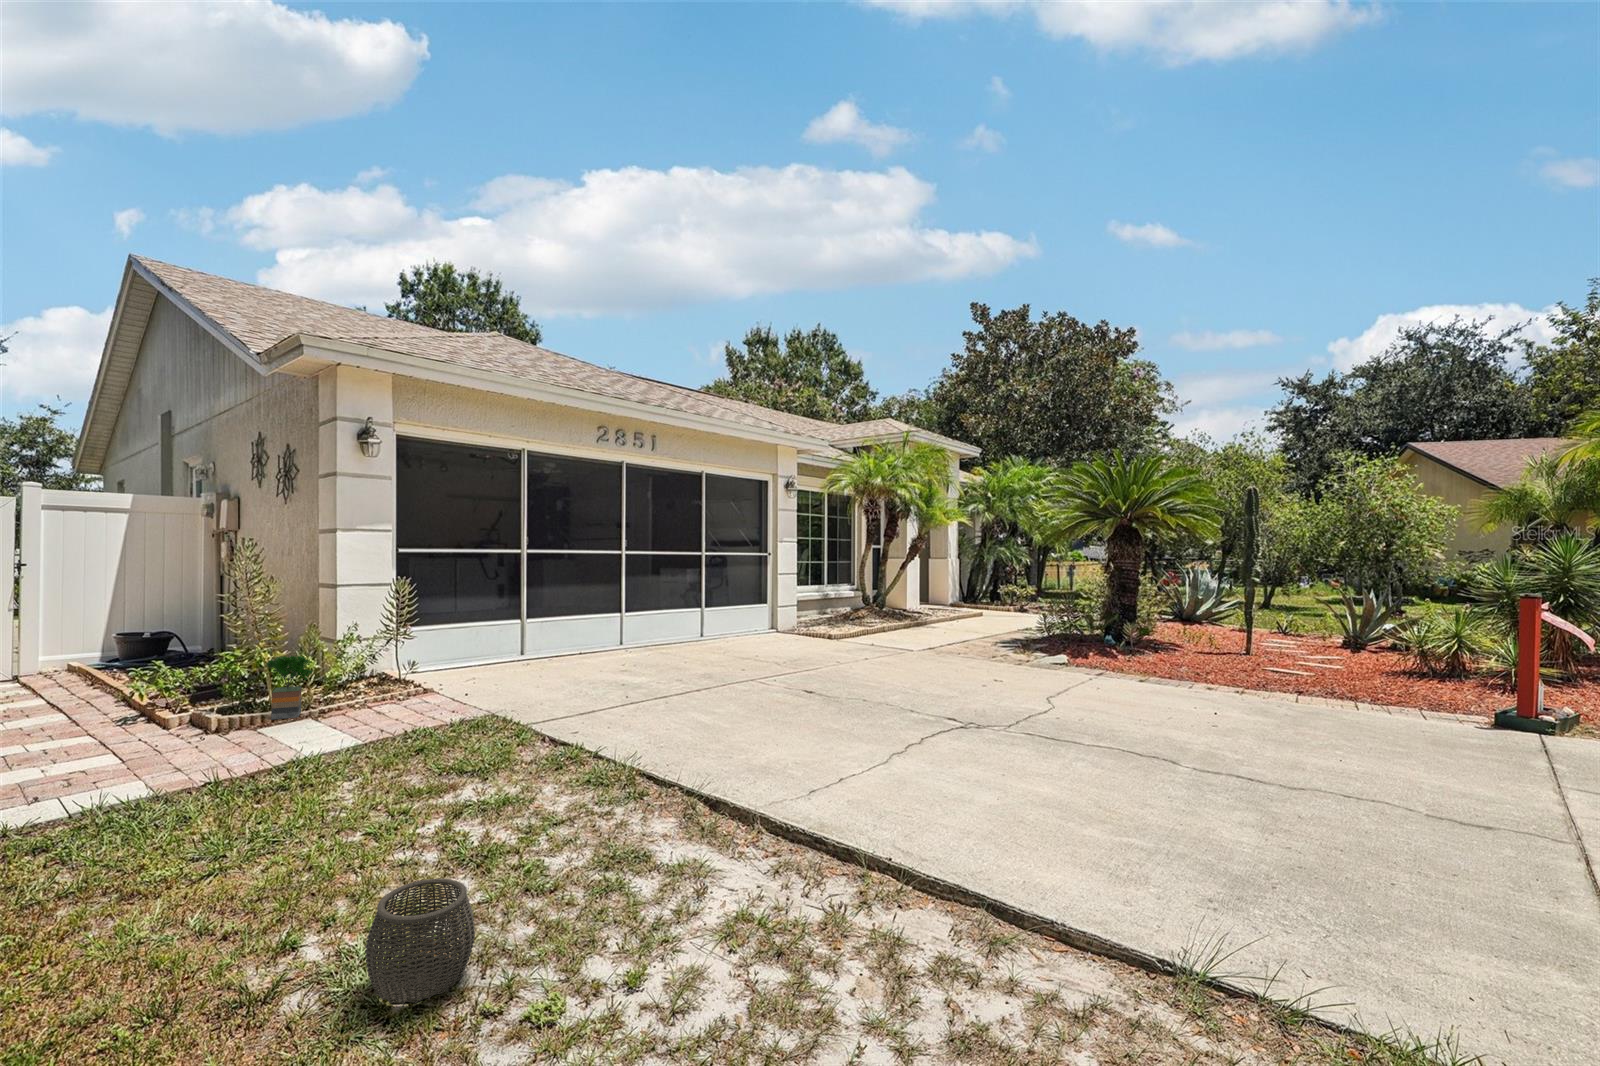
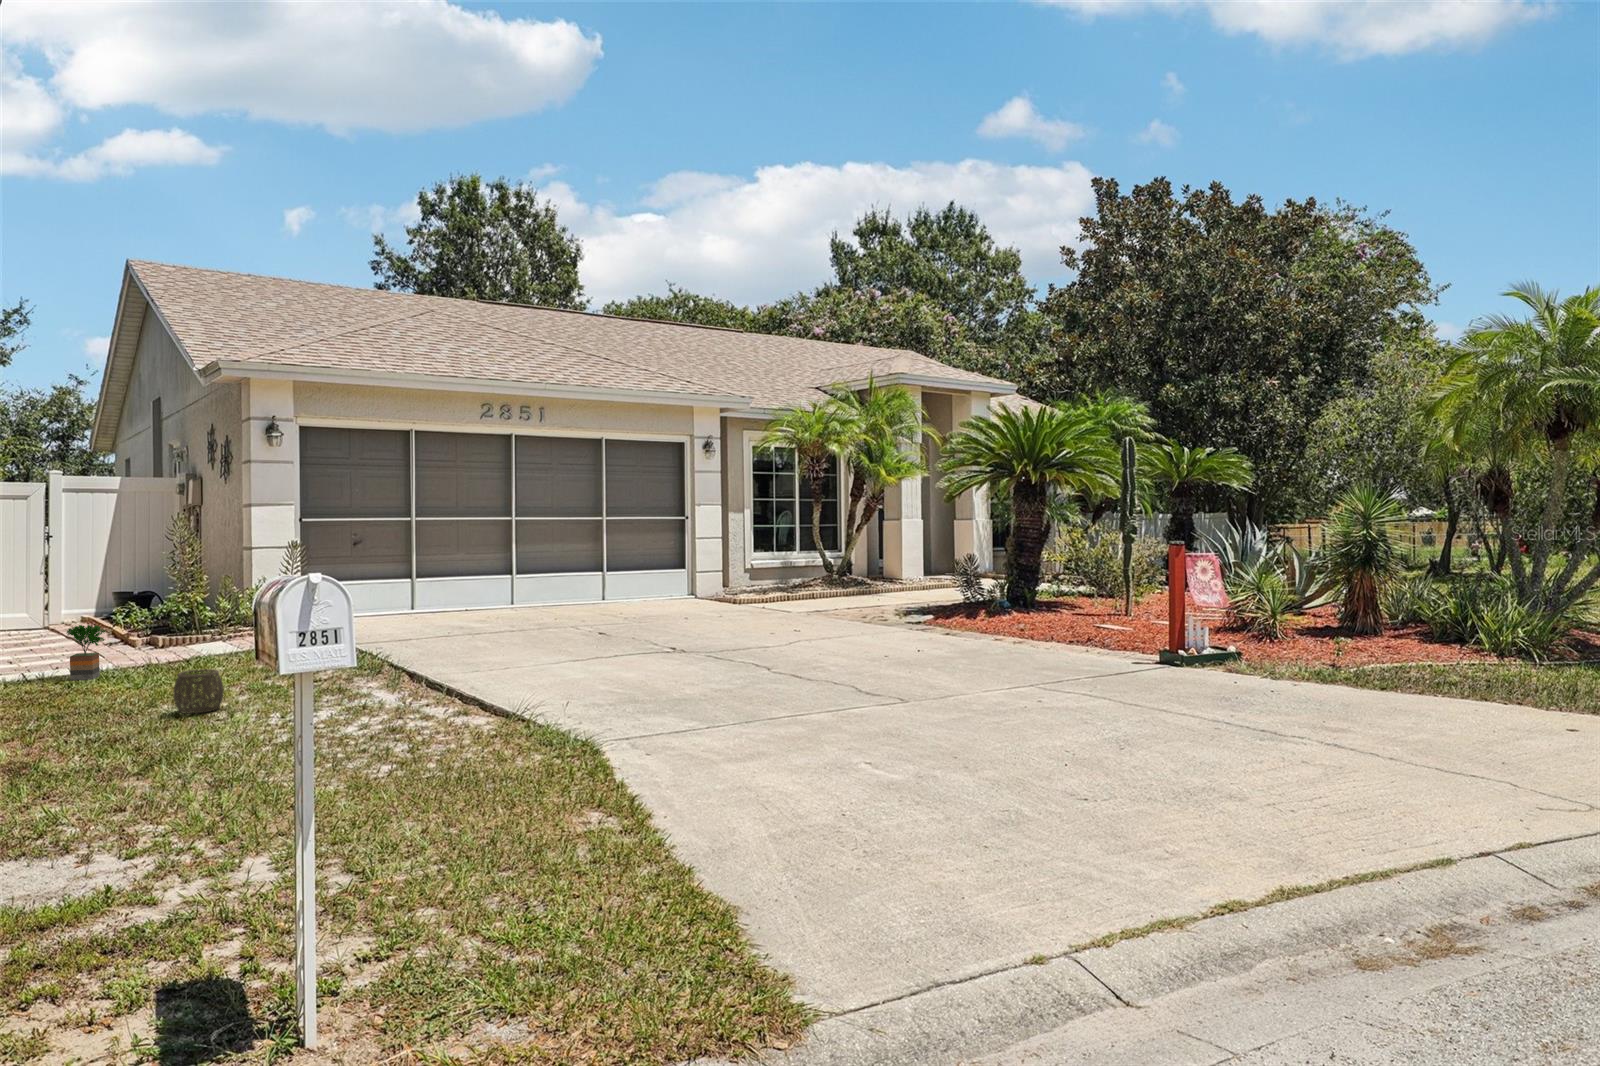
potted tree: present [266,656,312,720] -> present [67,625,106,680]

